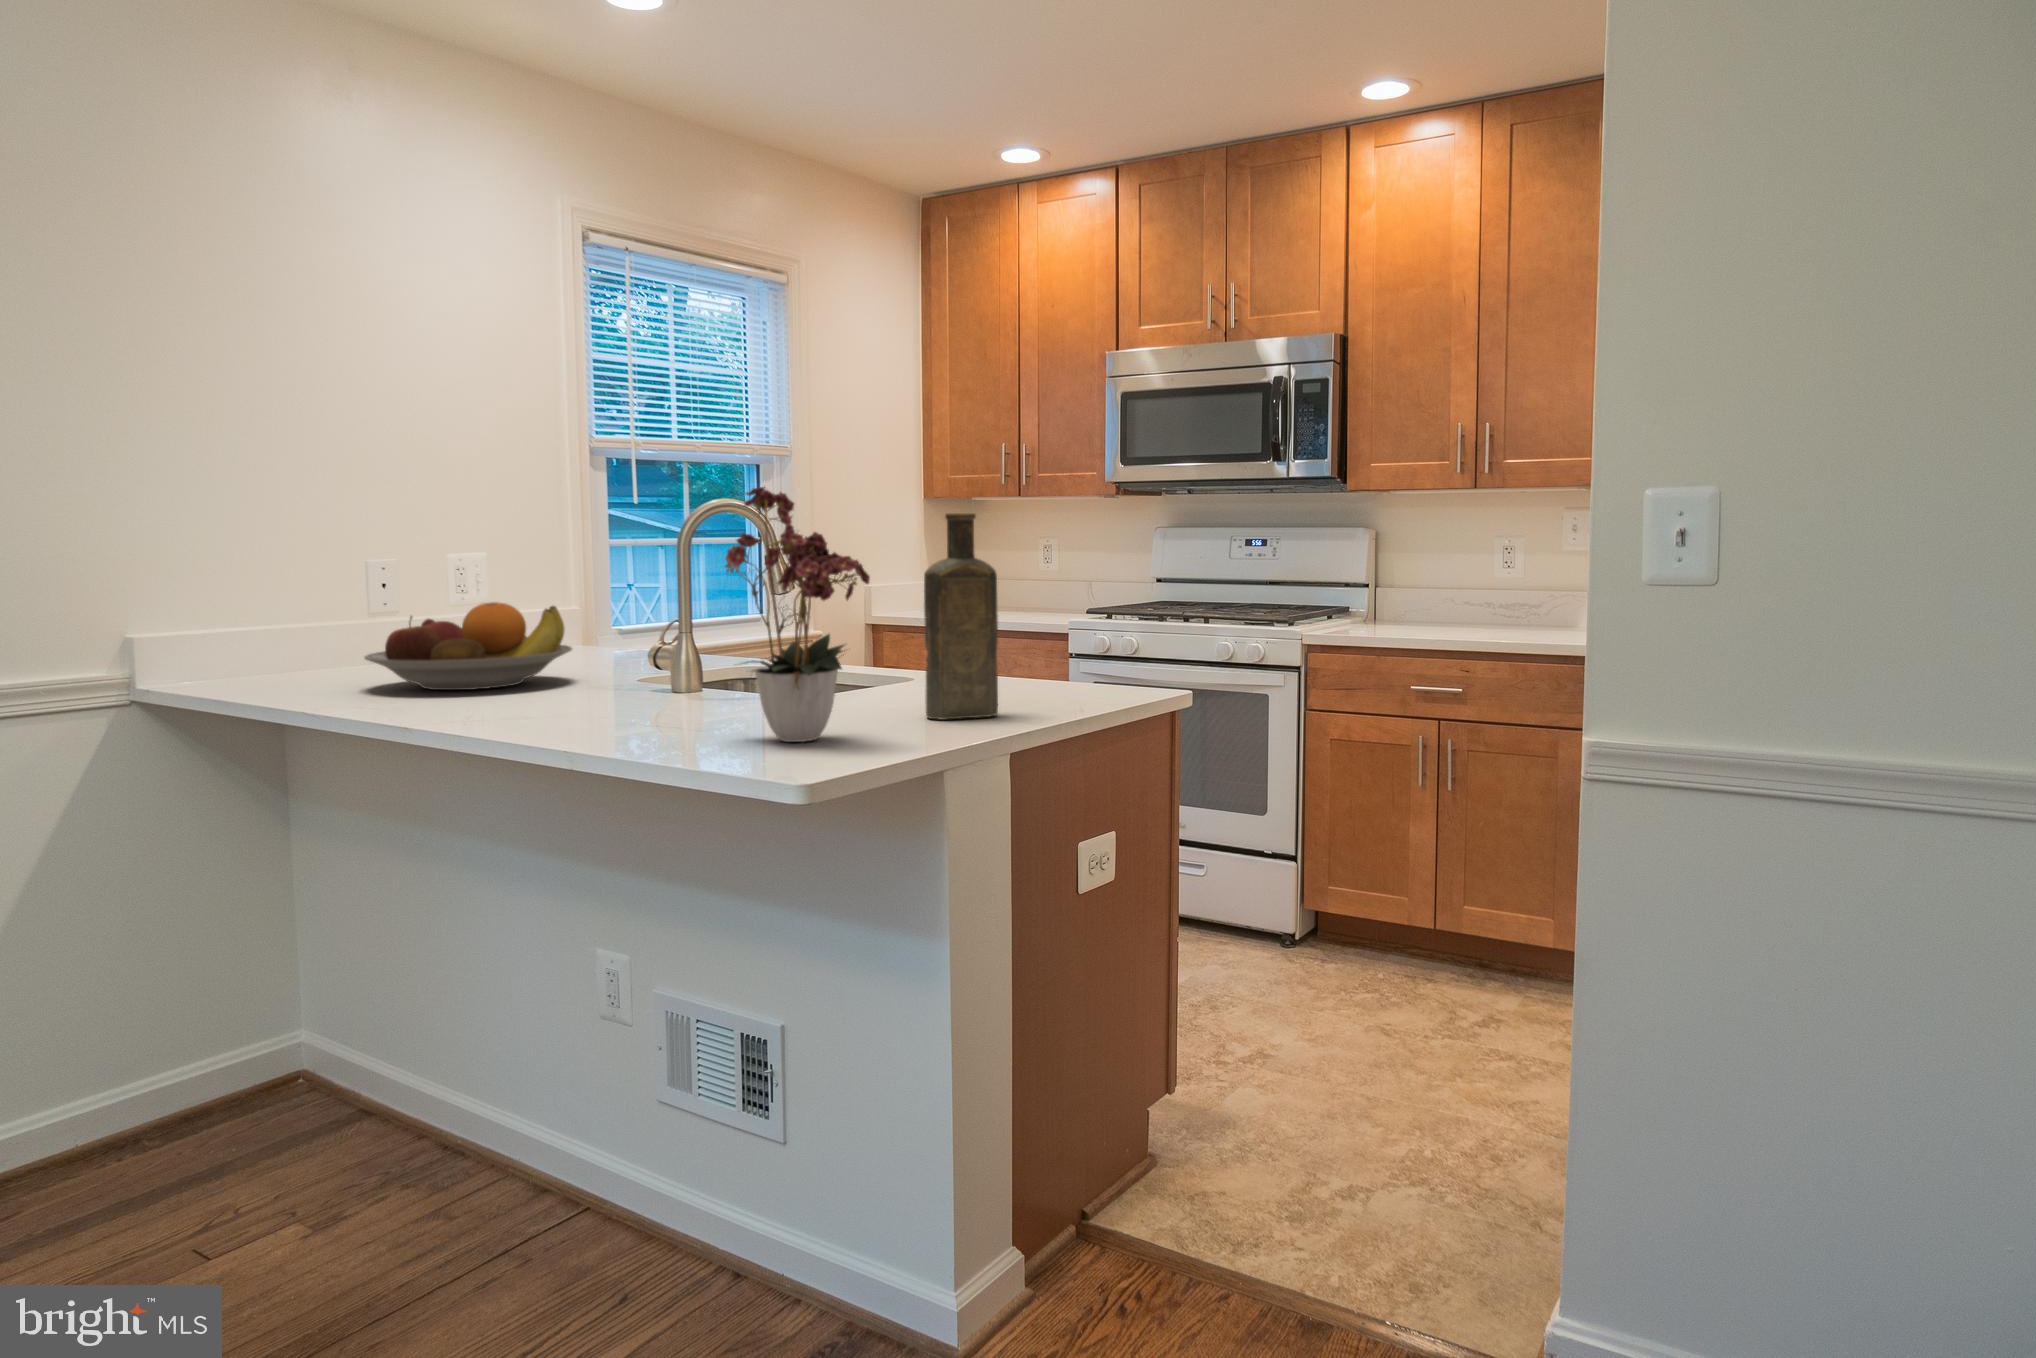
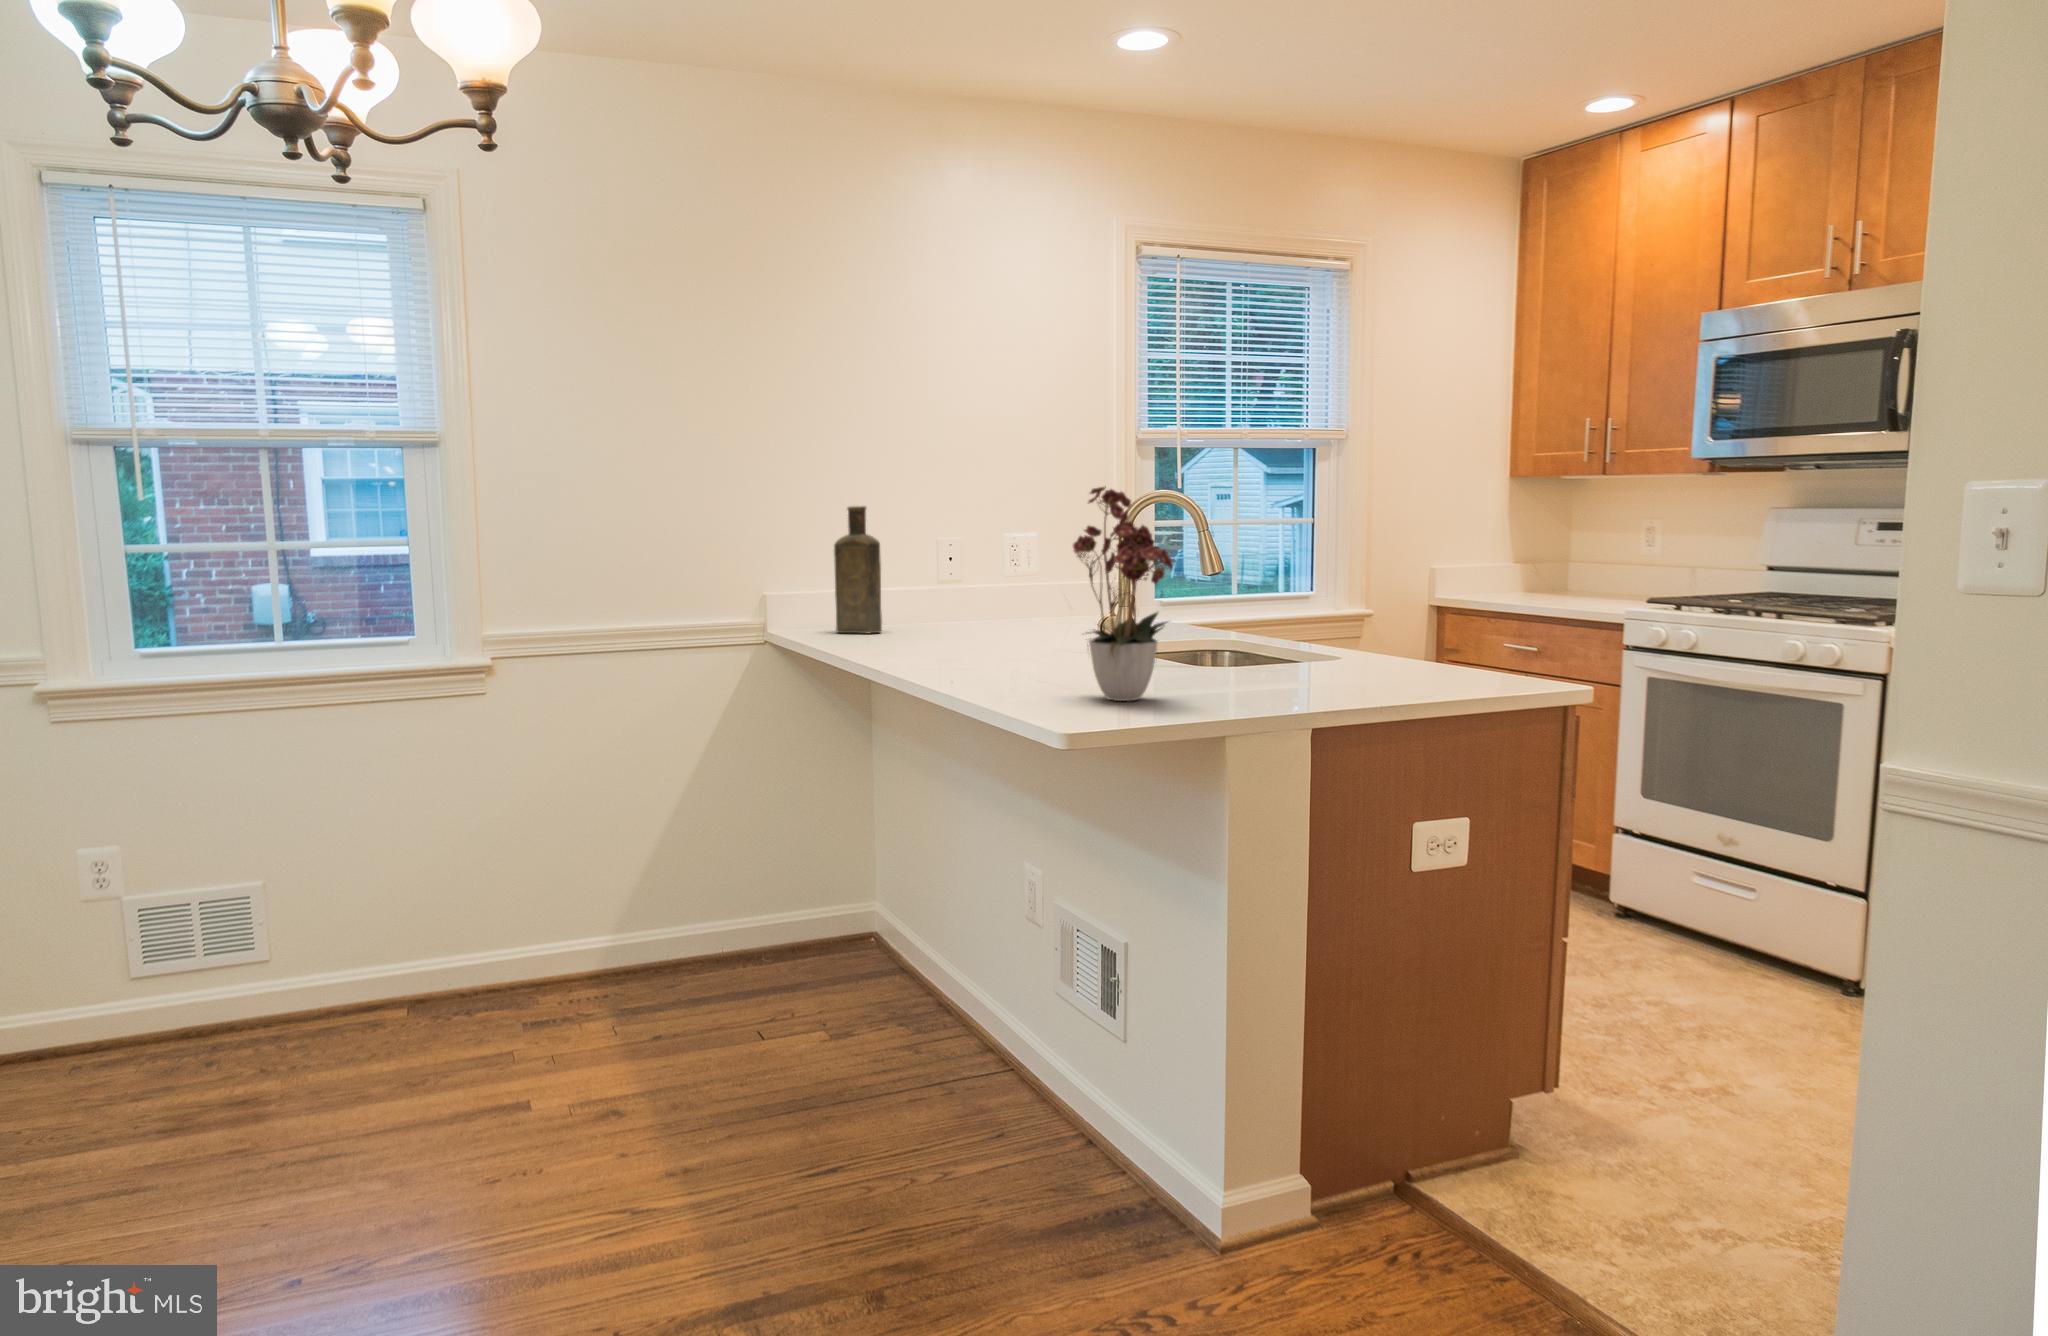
bottle: present [924,513,998,720] -> present [834,506,882,633]
fruit bowl: present [364,602,572,690] -> none [896,575,1054,645]

